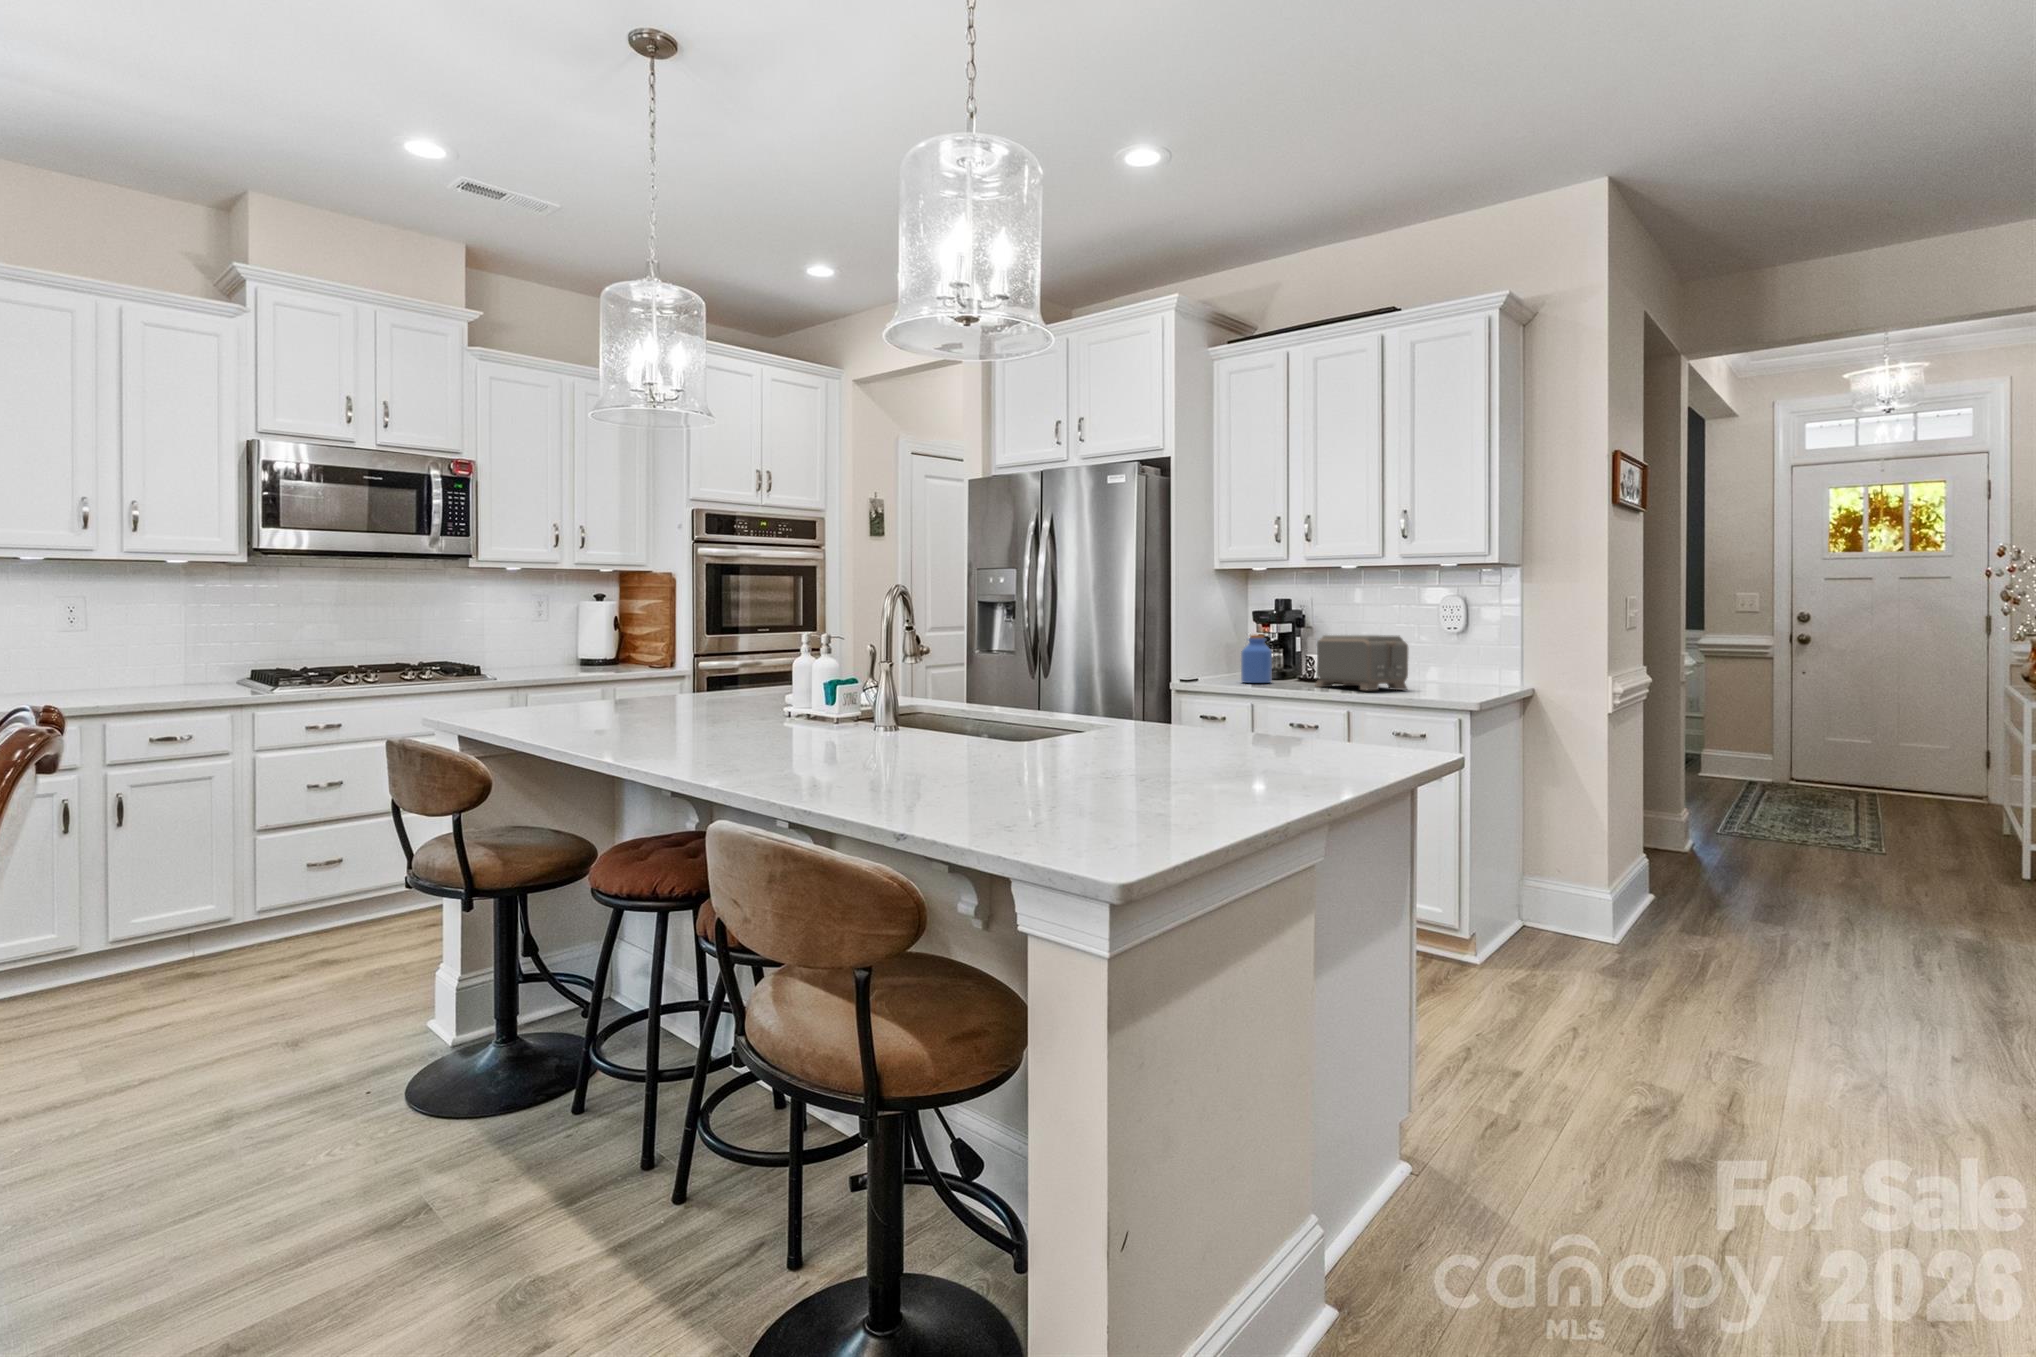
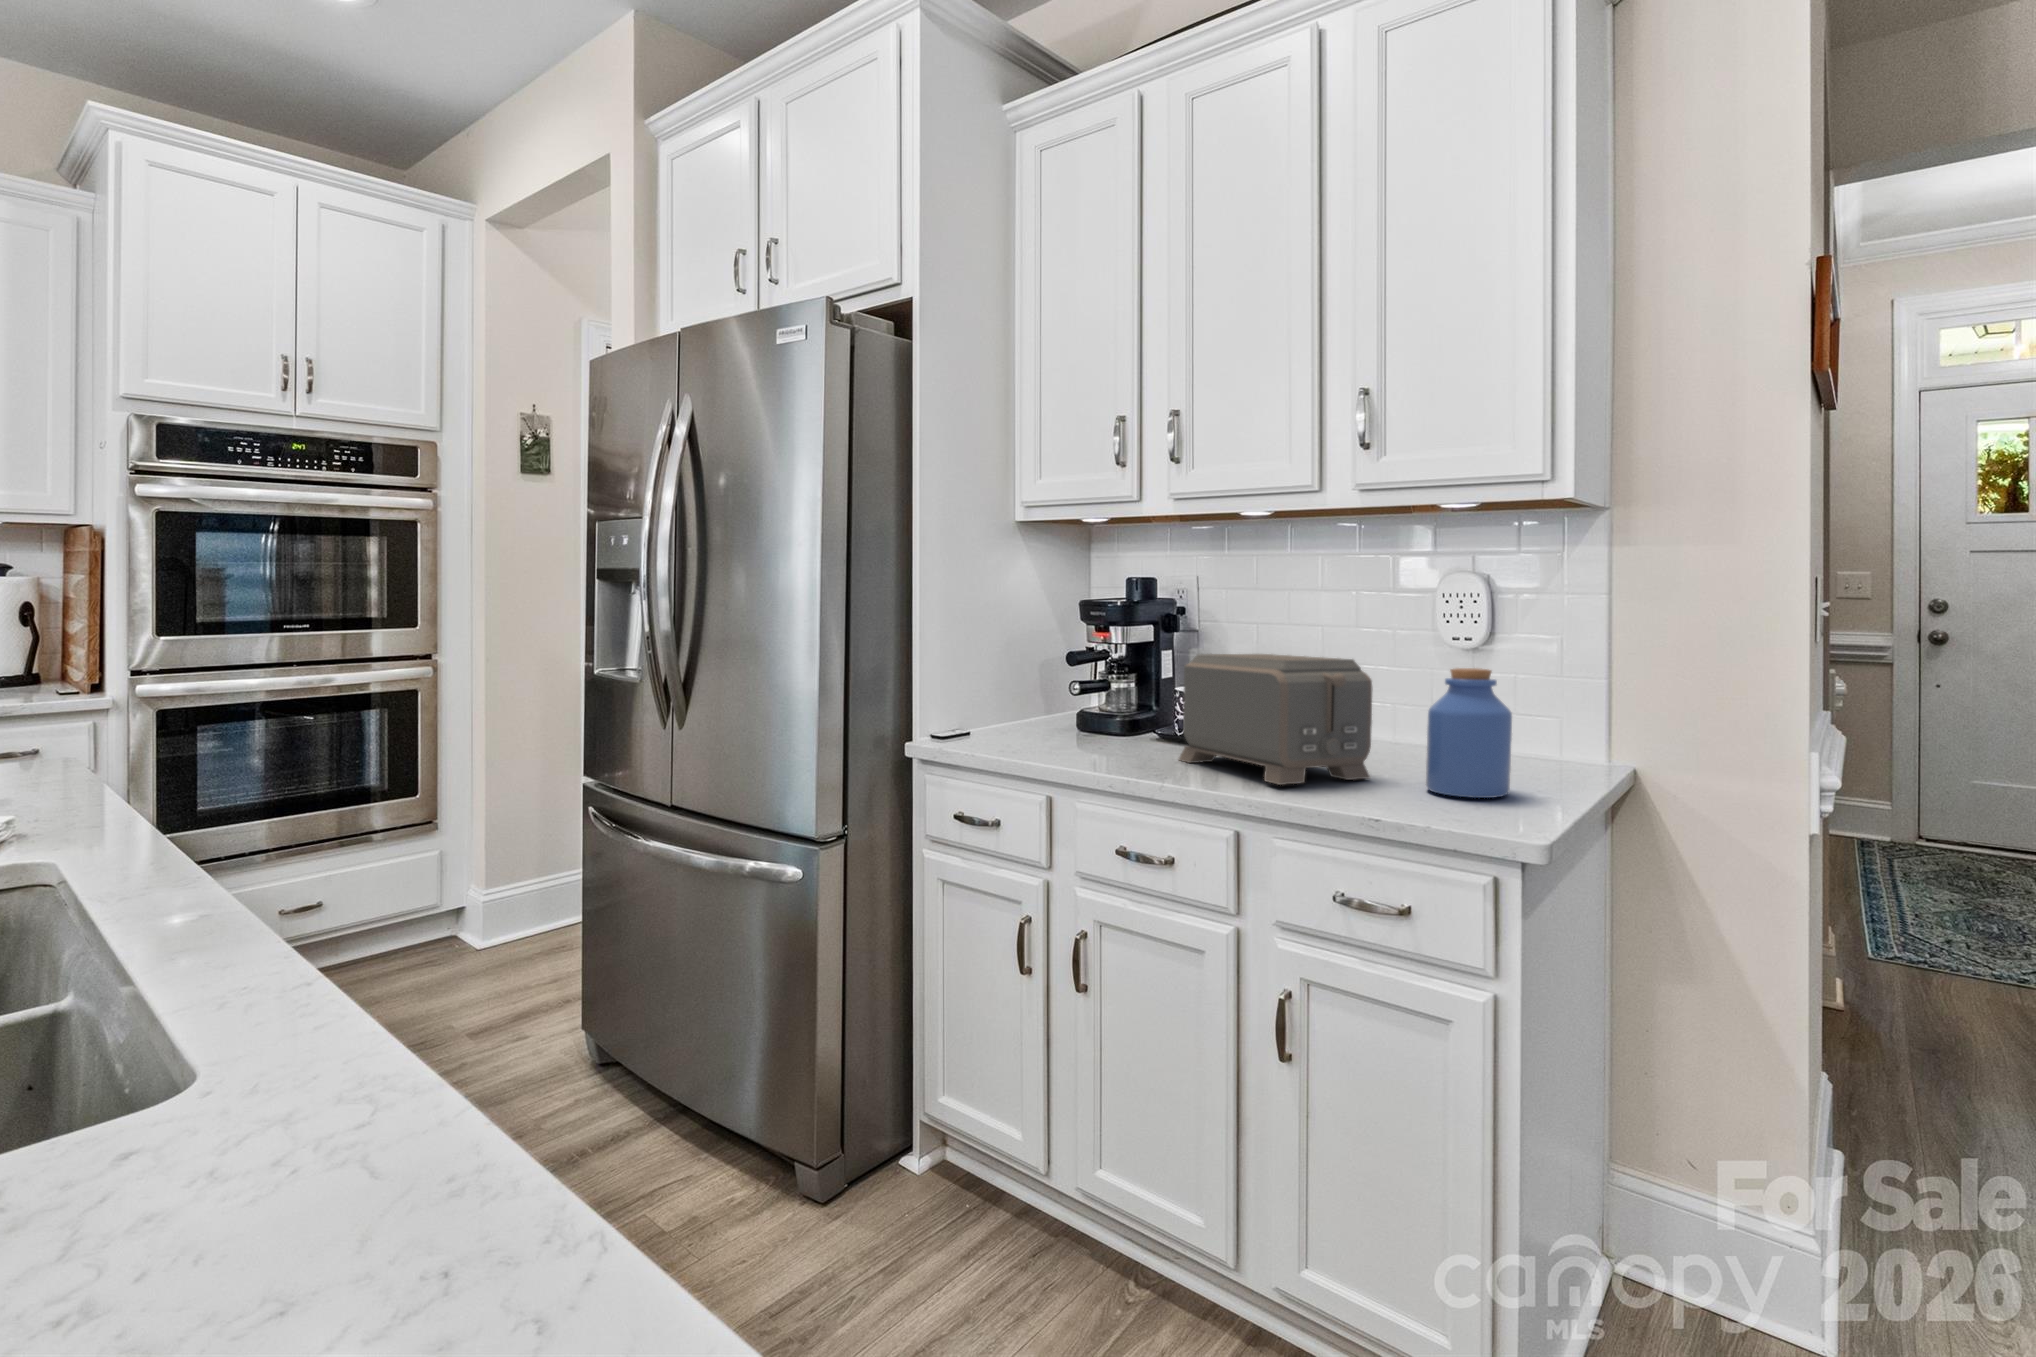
jar: present [1241,635,1272,683] -> present [1426,668,1512,798]

